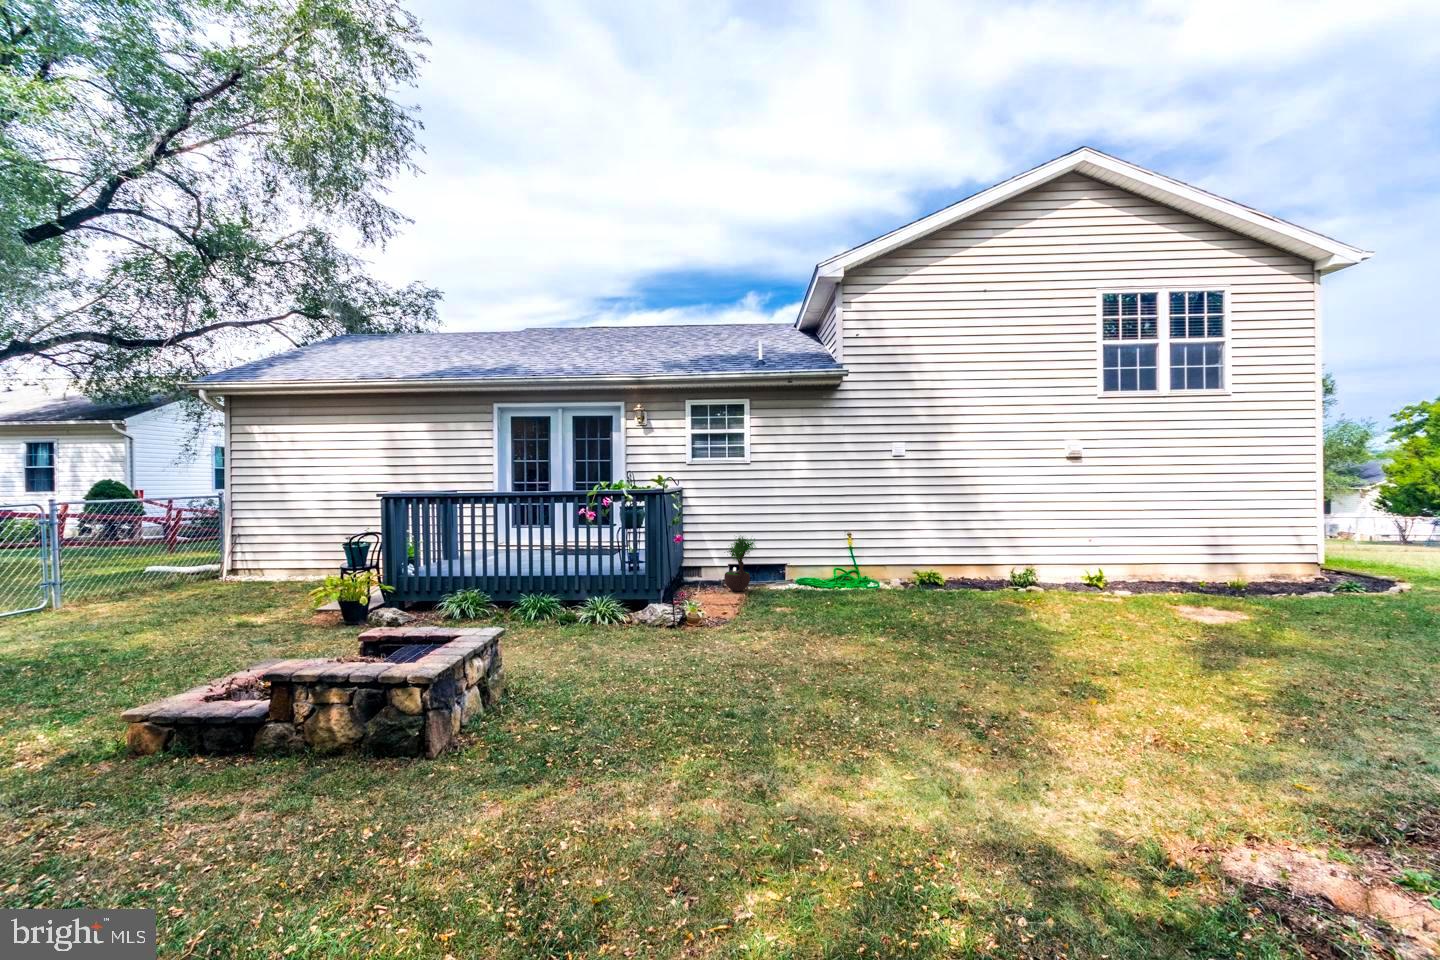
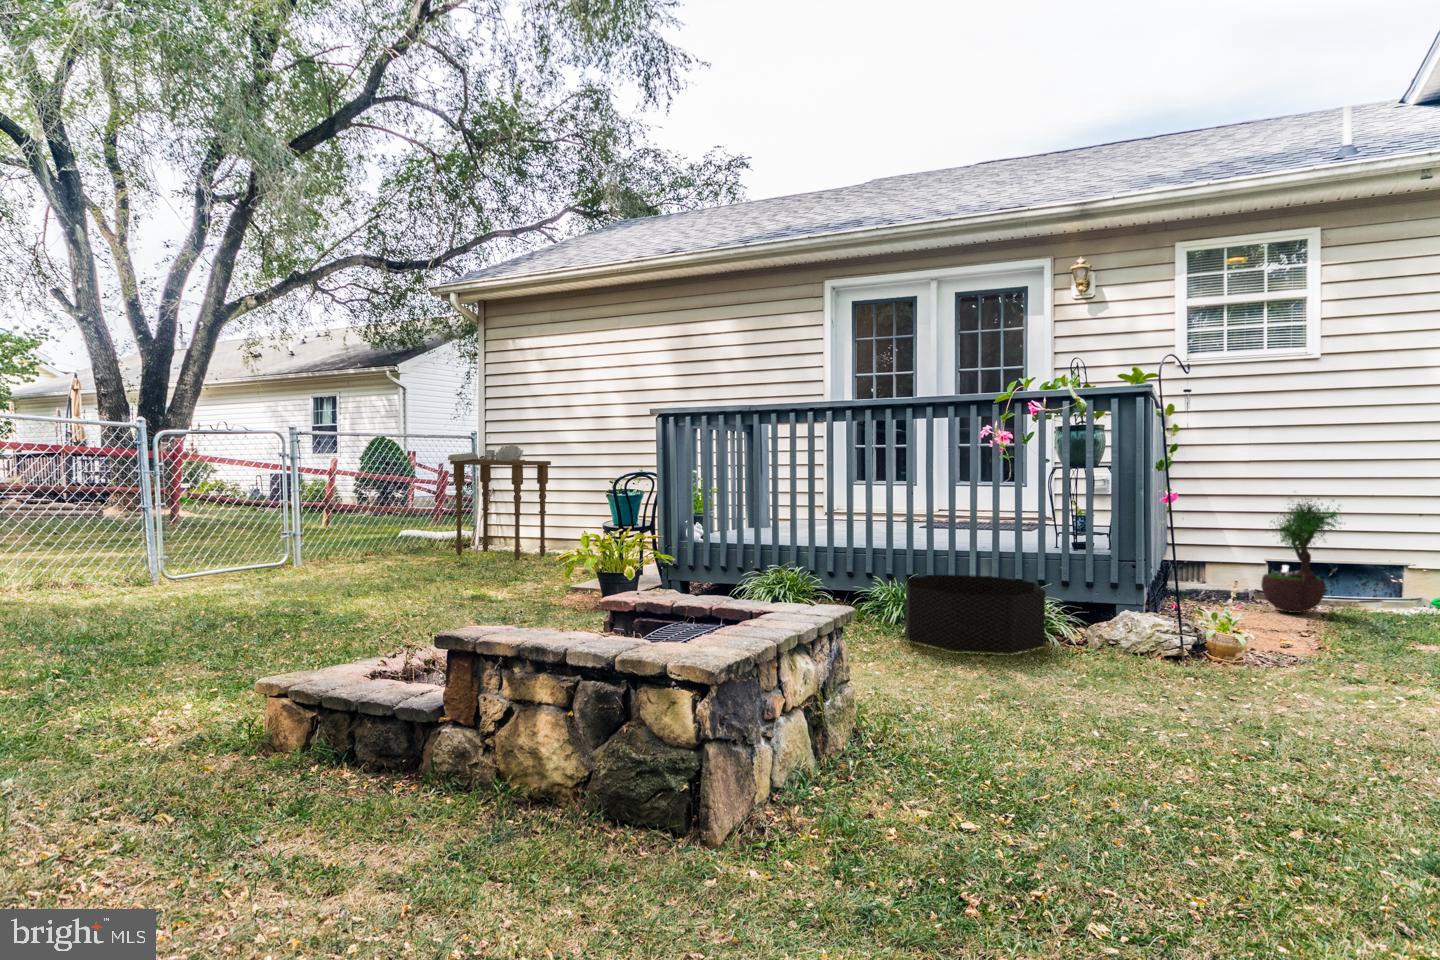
side table: none [187,500,284,589] -> present [448,443,551,560]
basket: none [541,588,612,635] -> present [905,575,1046,654]

